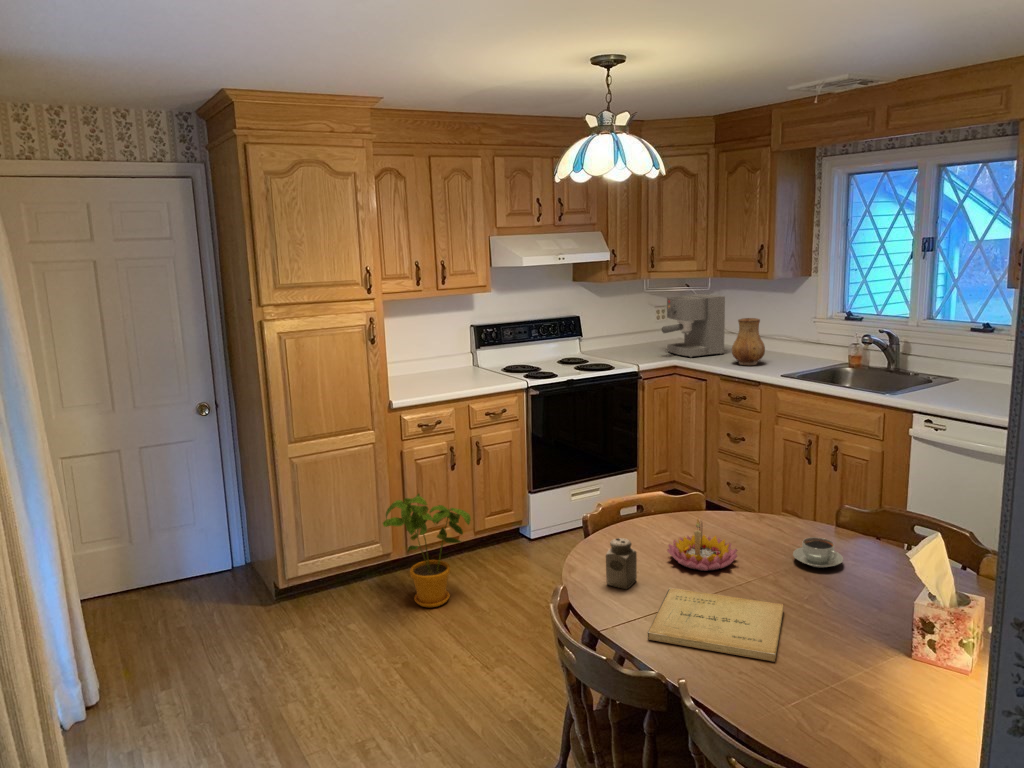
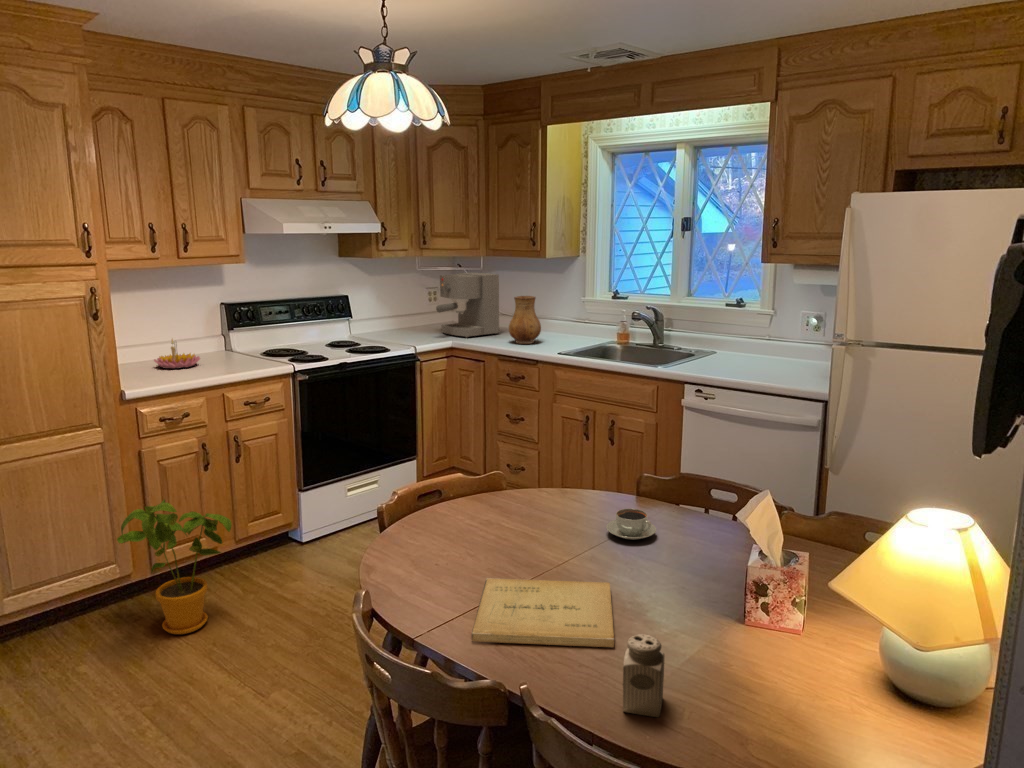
candle holder: present [667,519,737,571] -> present [154,339,200,369]
salt shaker: present [606,538,637,589] -> present [623,634,664,717]

